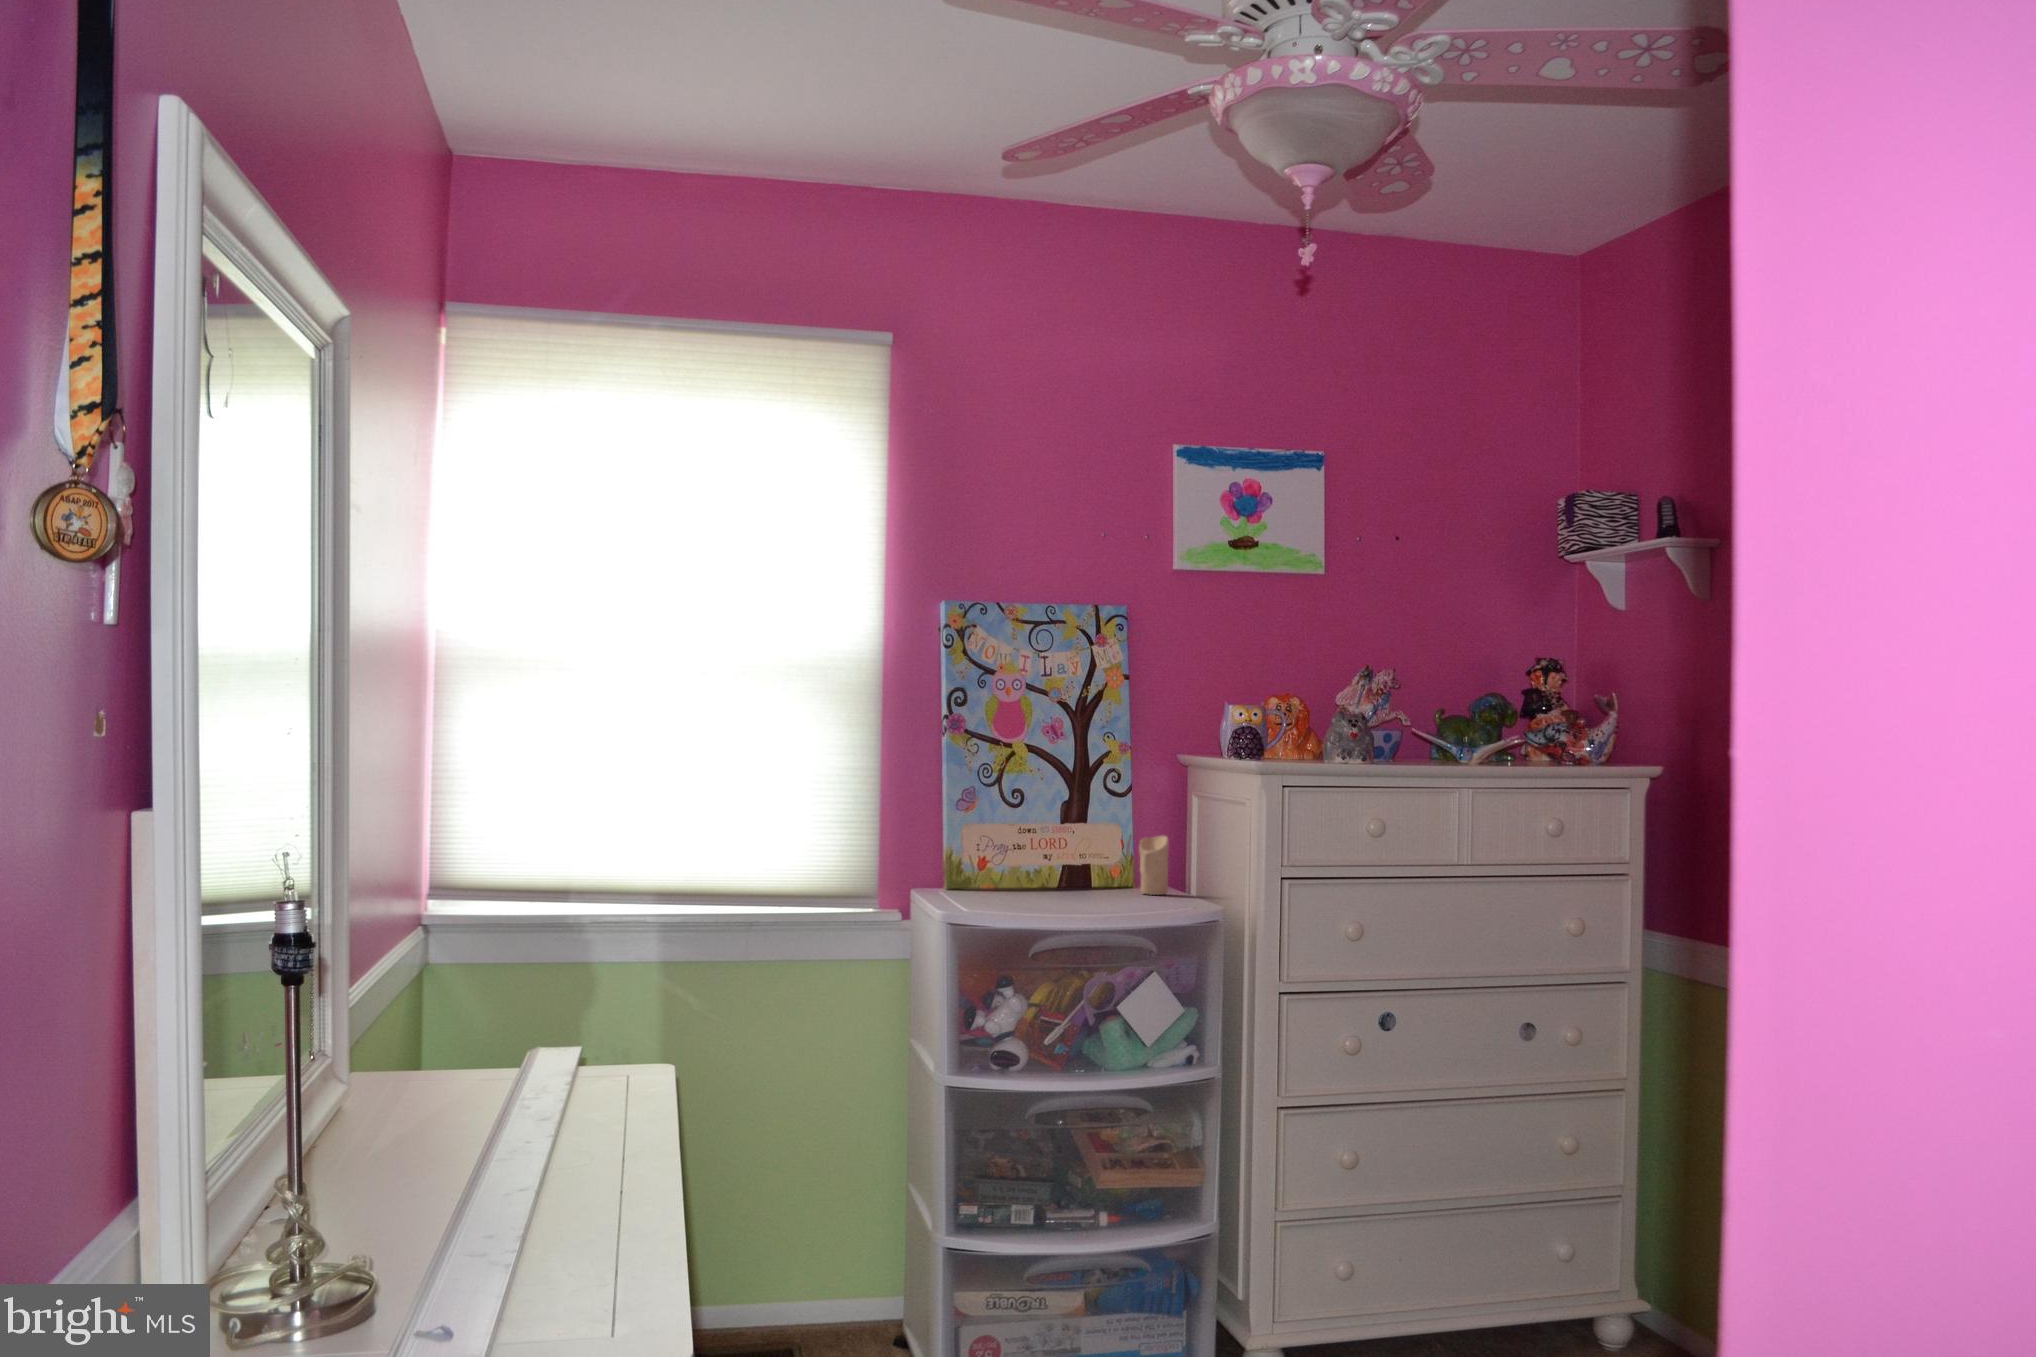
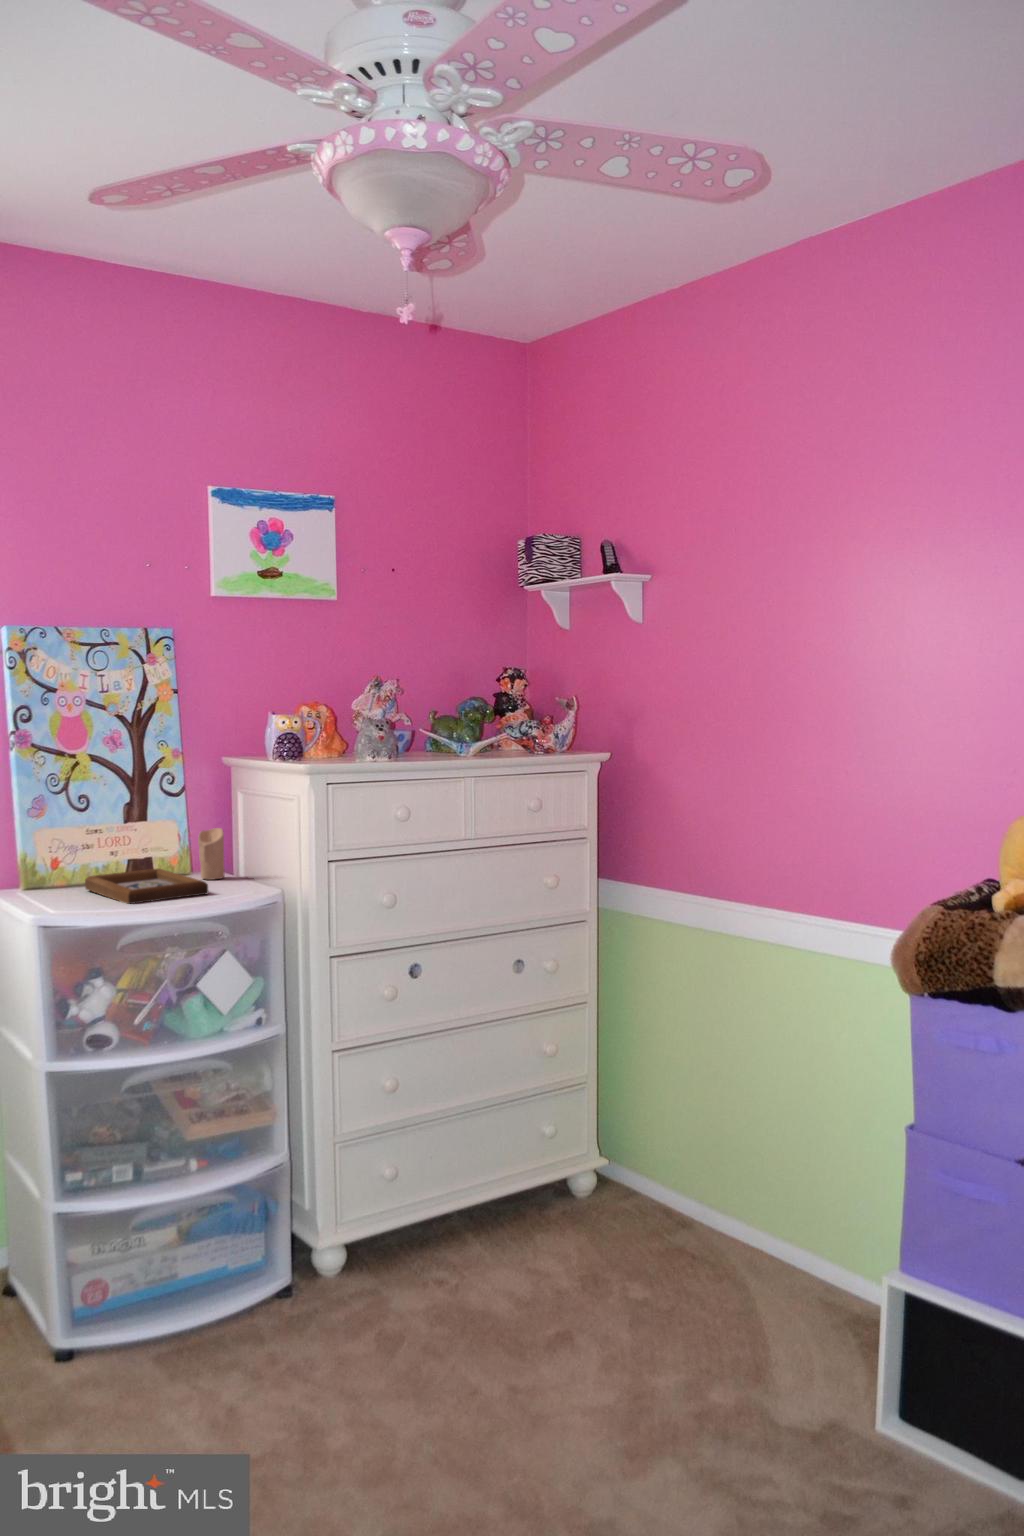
picture frame: none [1011,876,1139,906] -> present [85,869,208,904]

